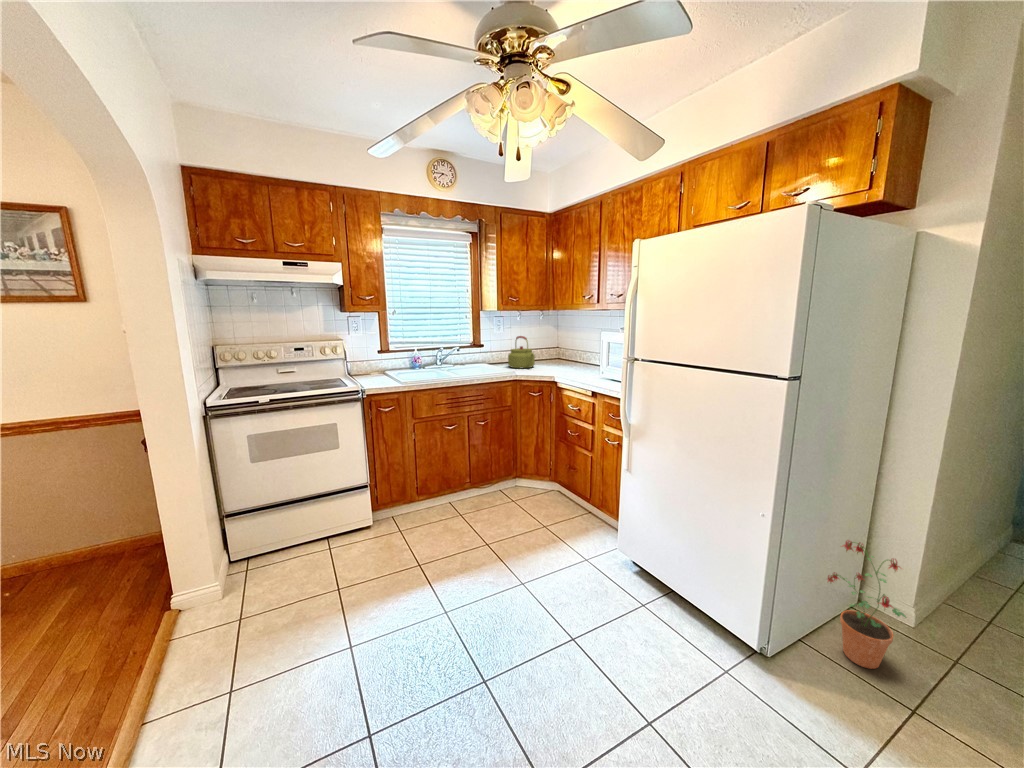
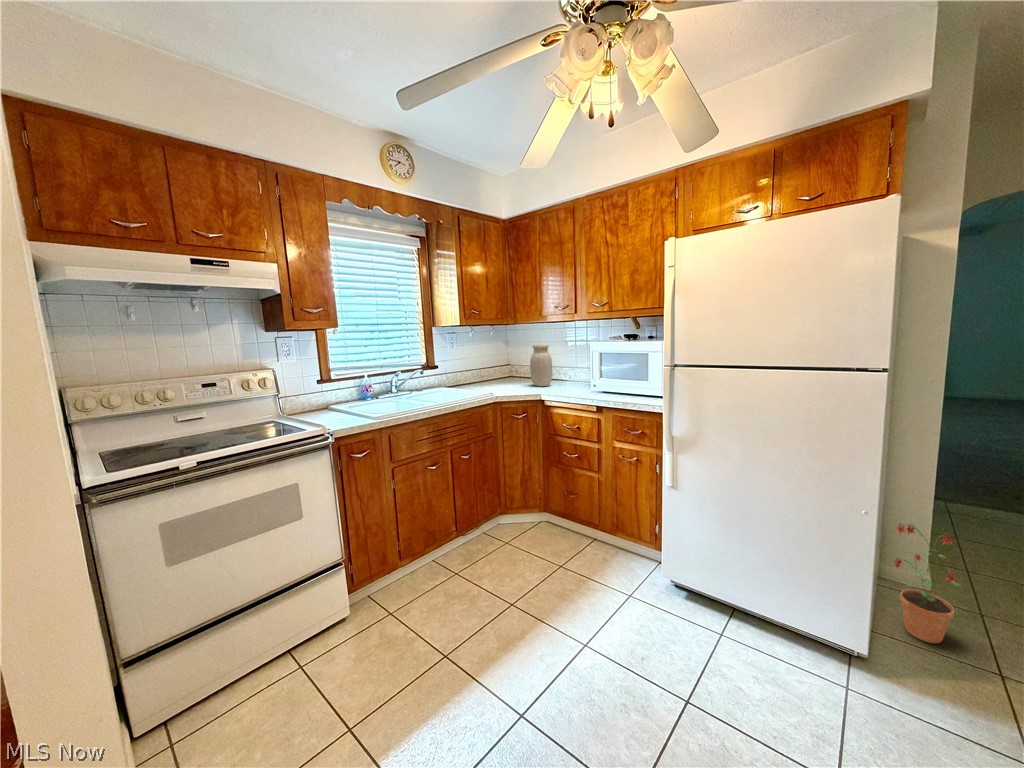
jar: none [557,330,577,369] -> present [530,344,552,386]
kettle: present [508,336,535,368] -> none [475,353,508,389]

